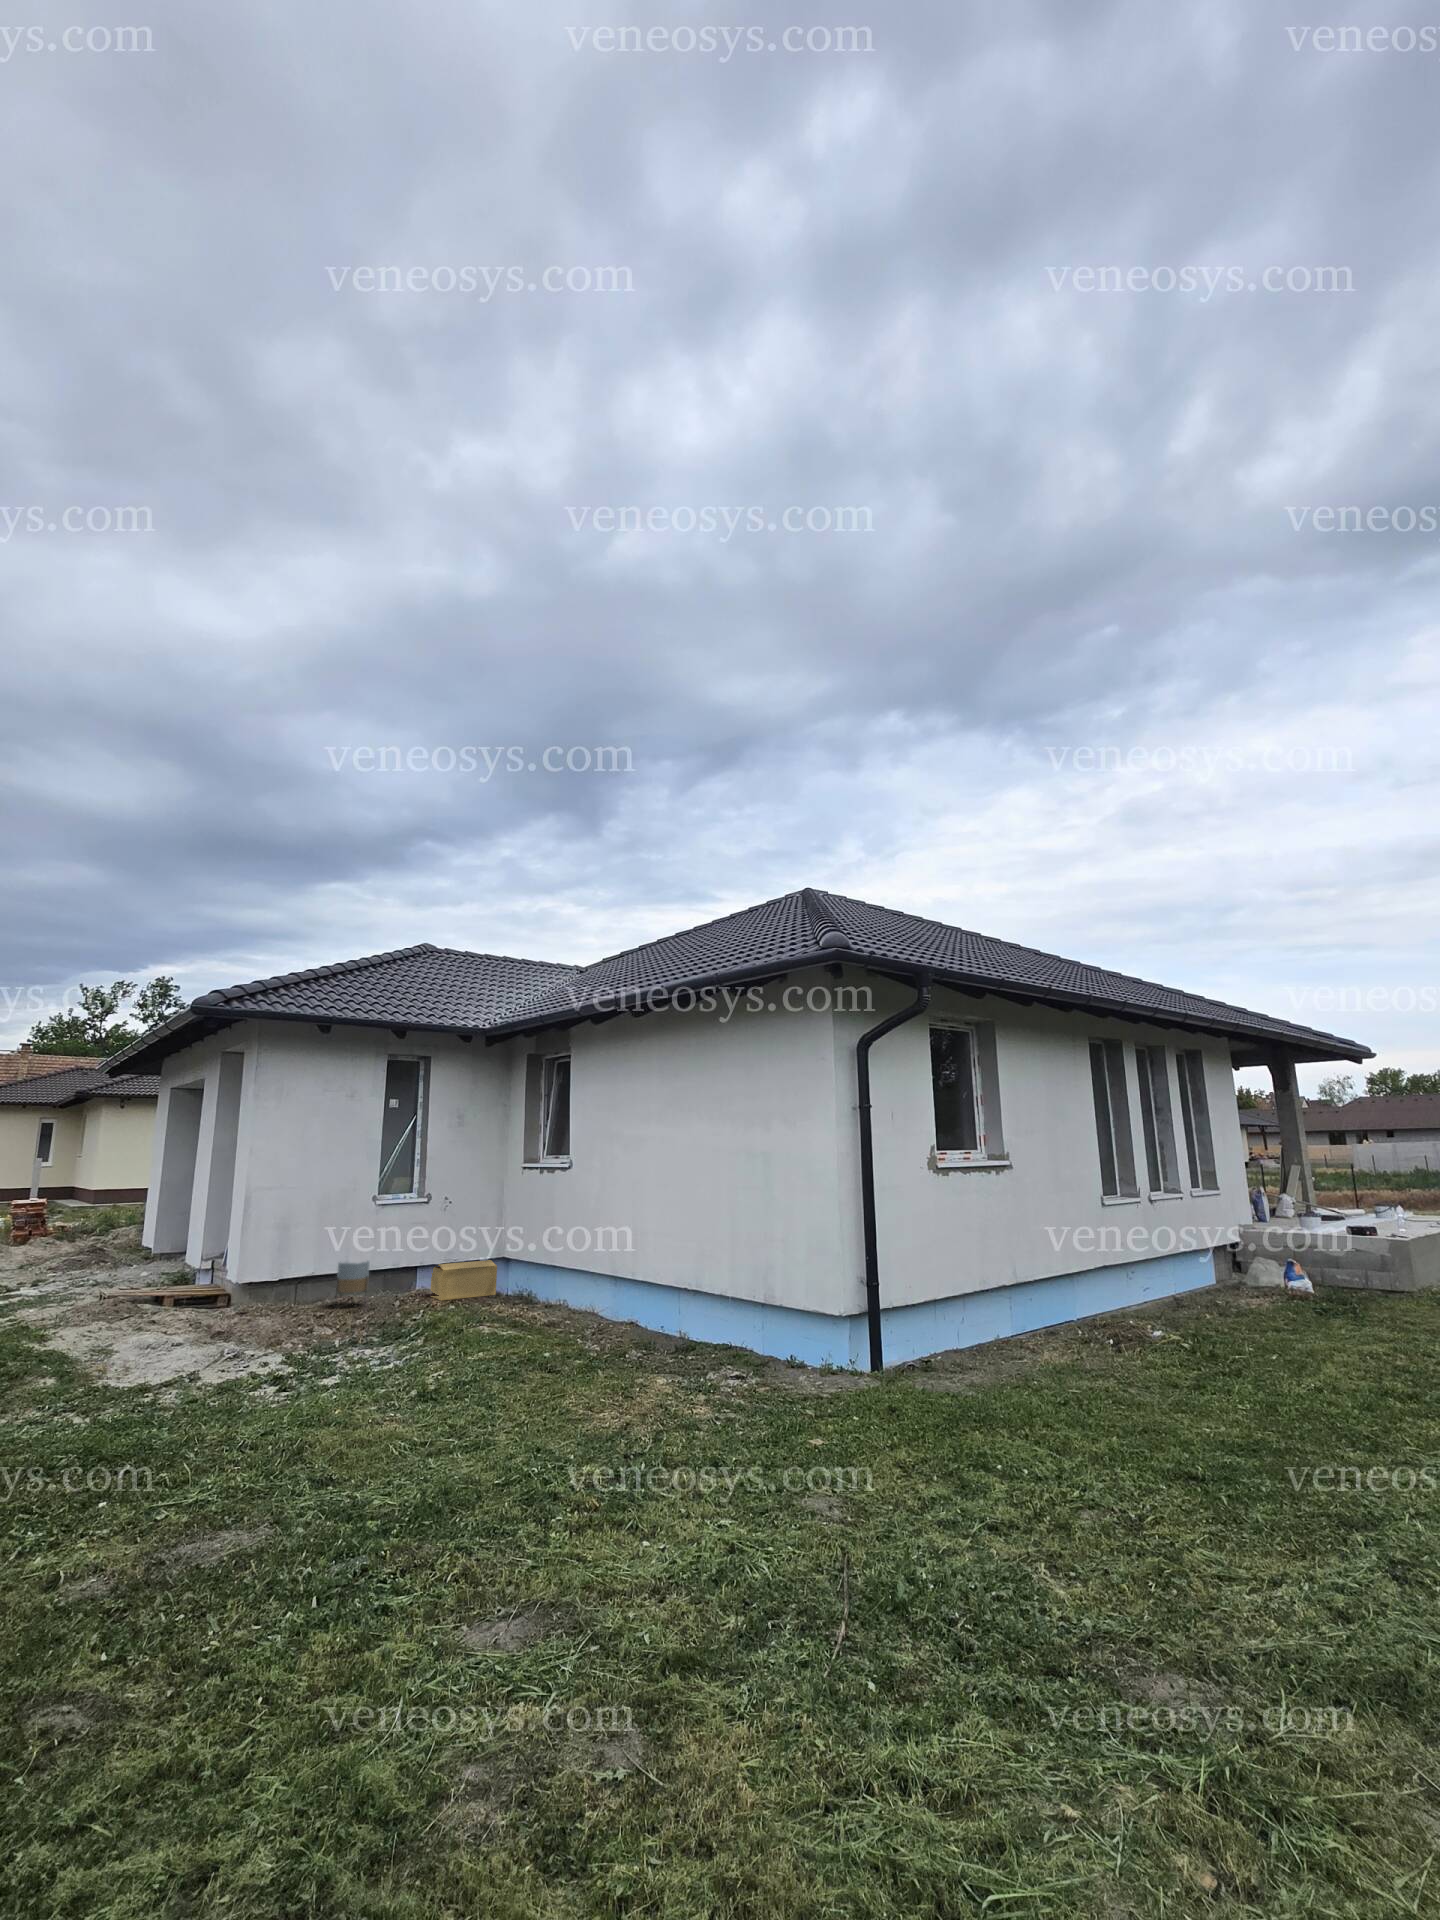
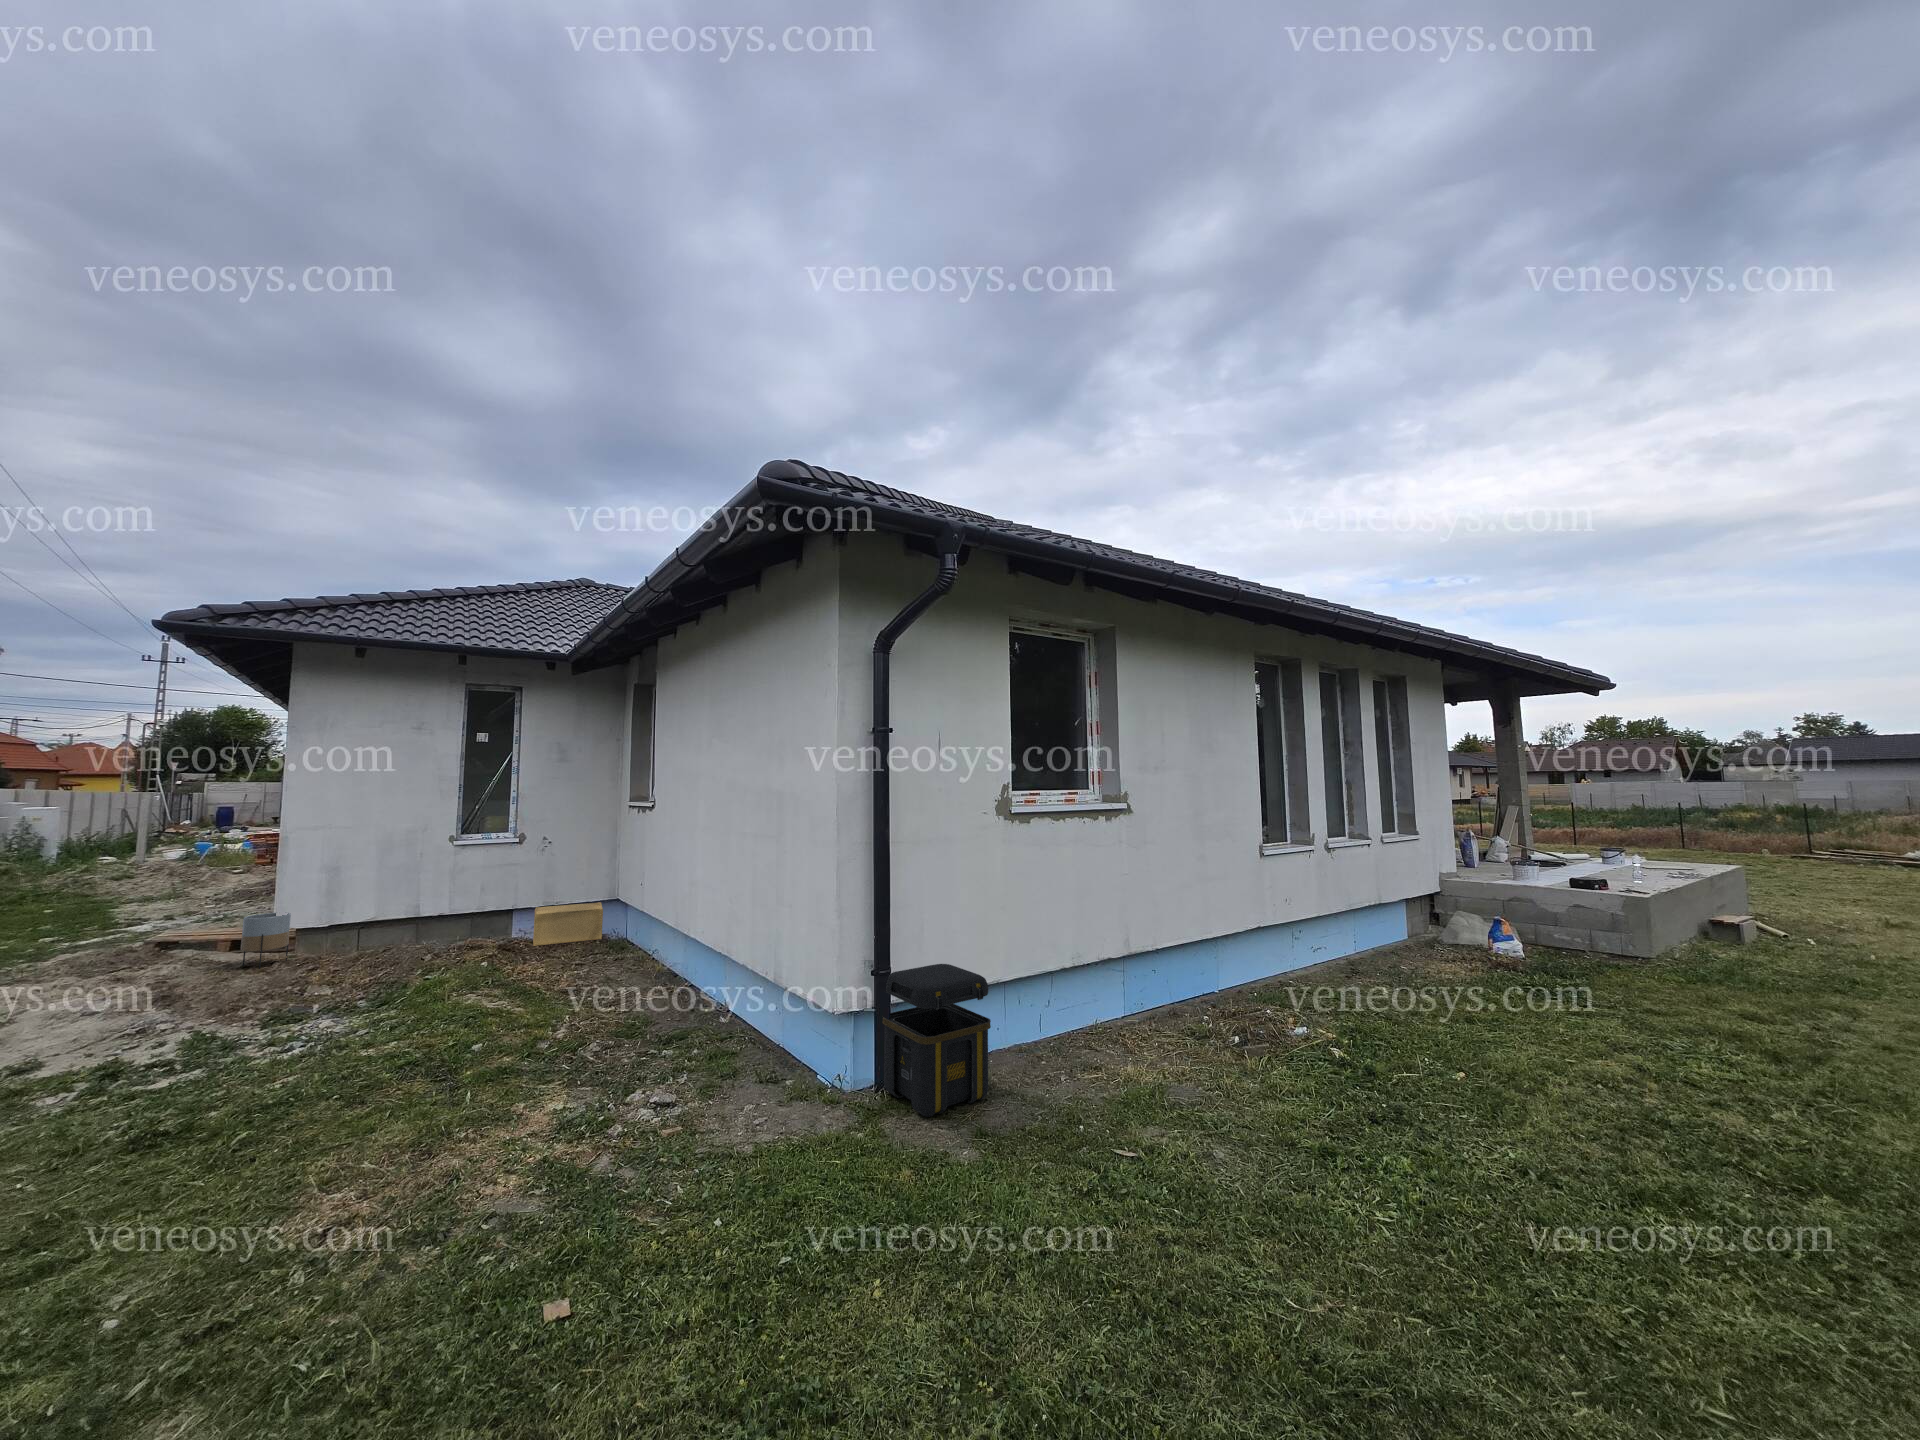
planter: present [336,1261,370,1303] -> present [241,913,291,969]
toolbox: none [872,1281,953,1383] -> present [882,964,991,1117]

